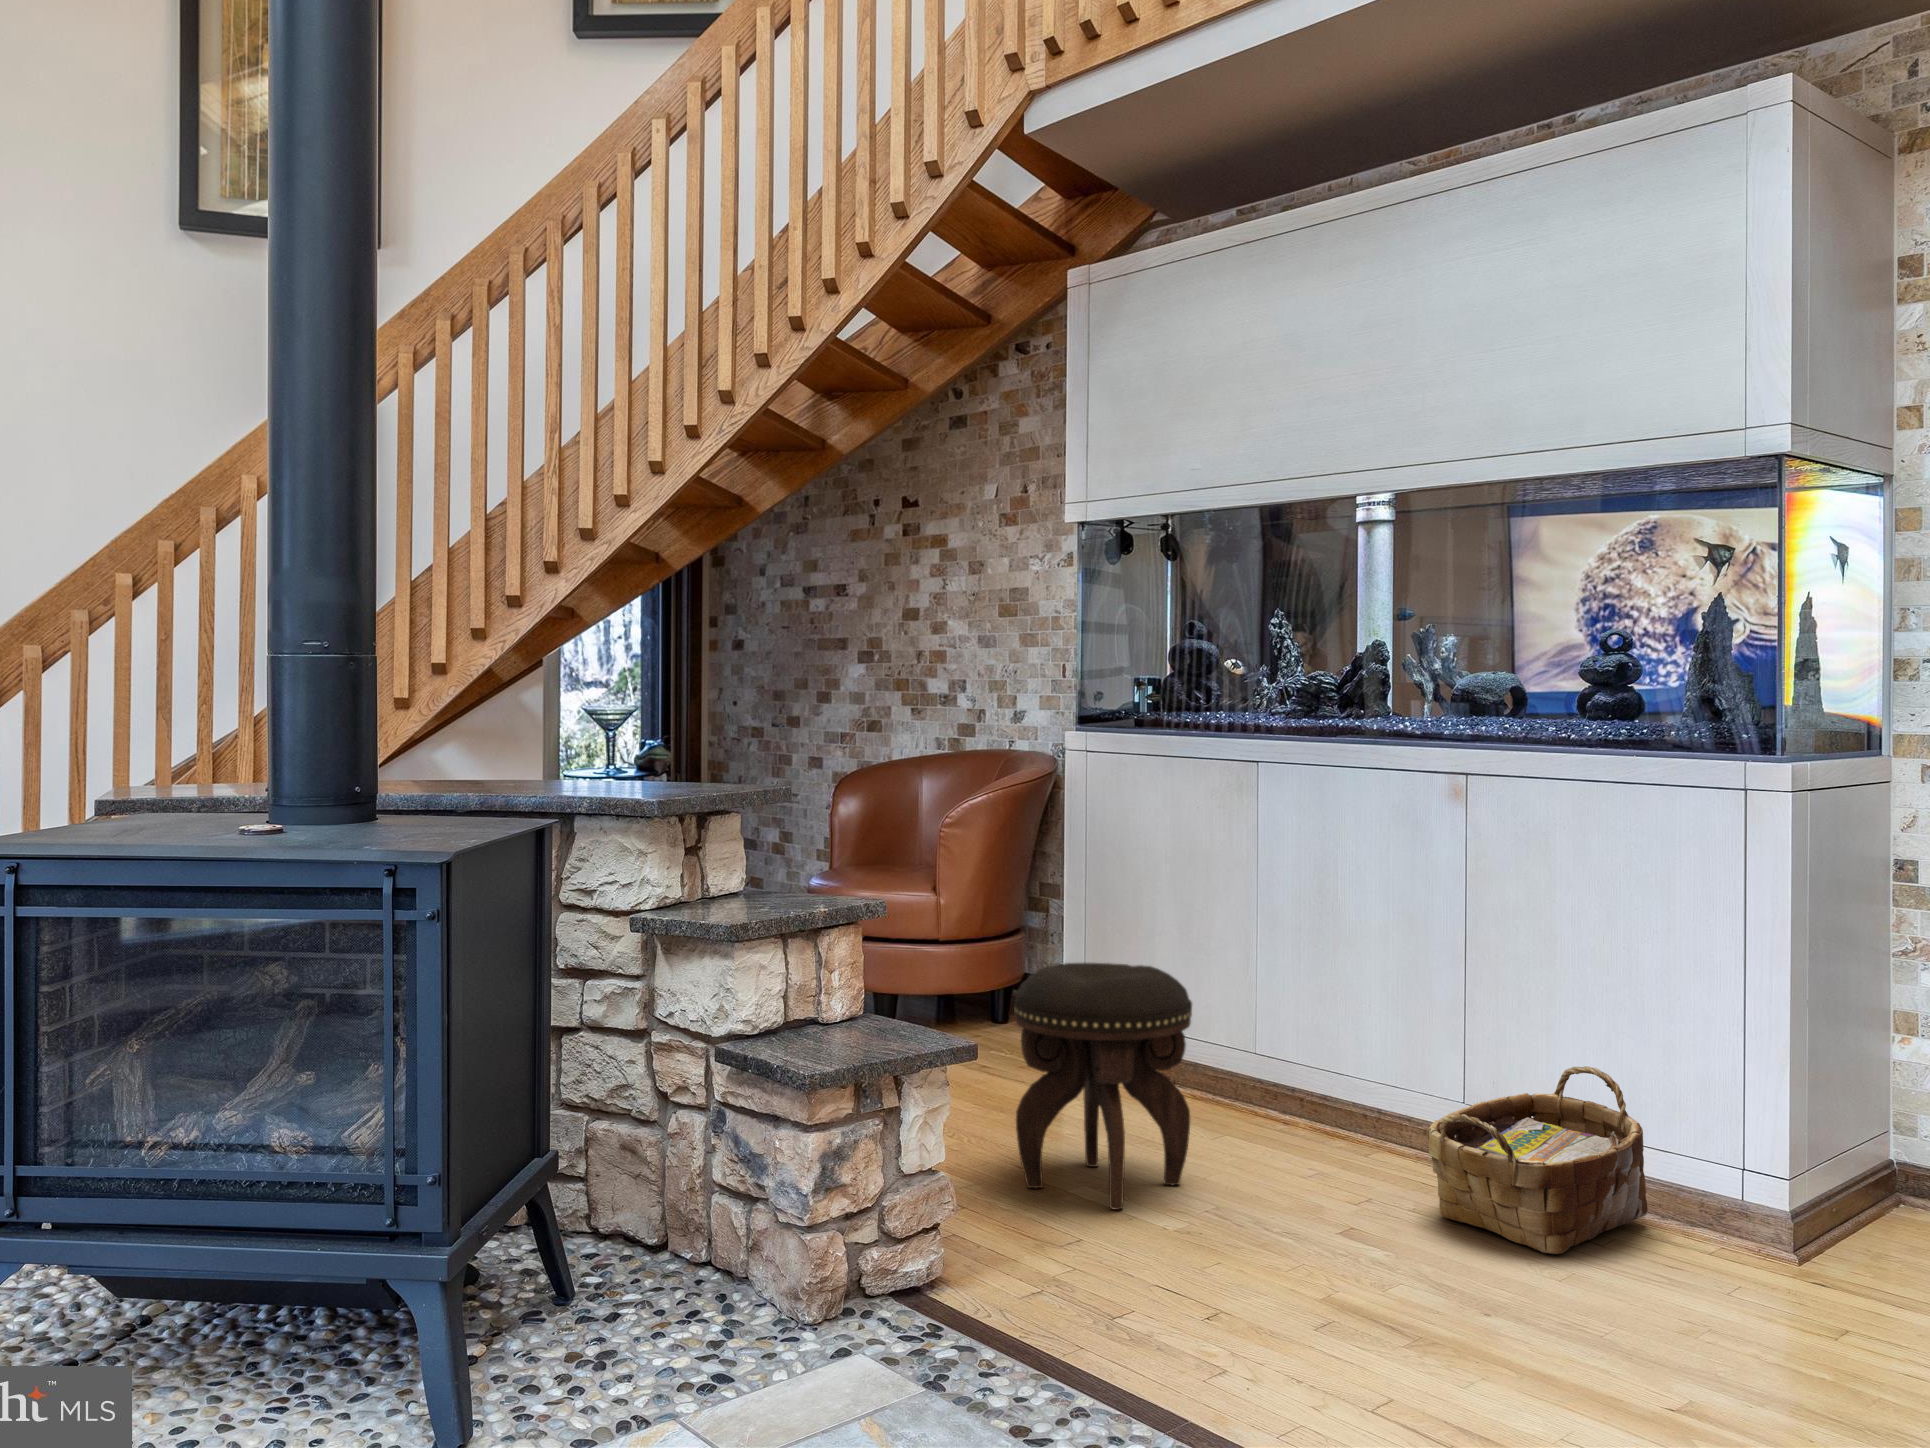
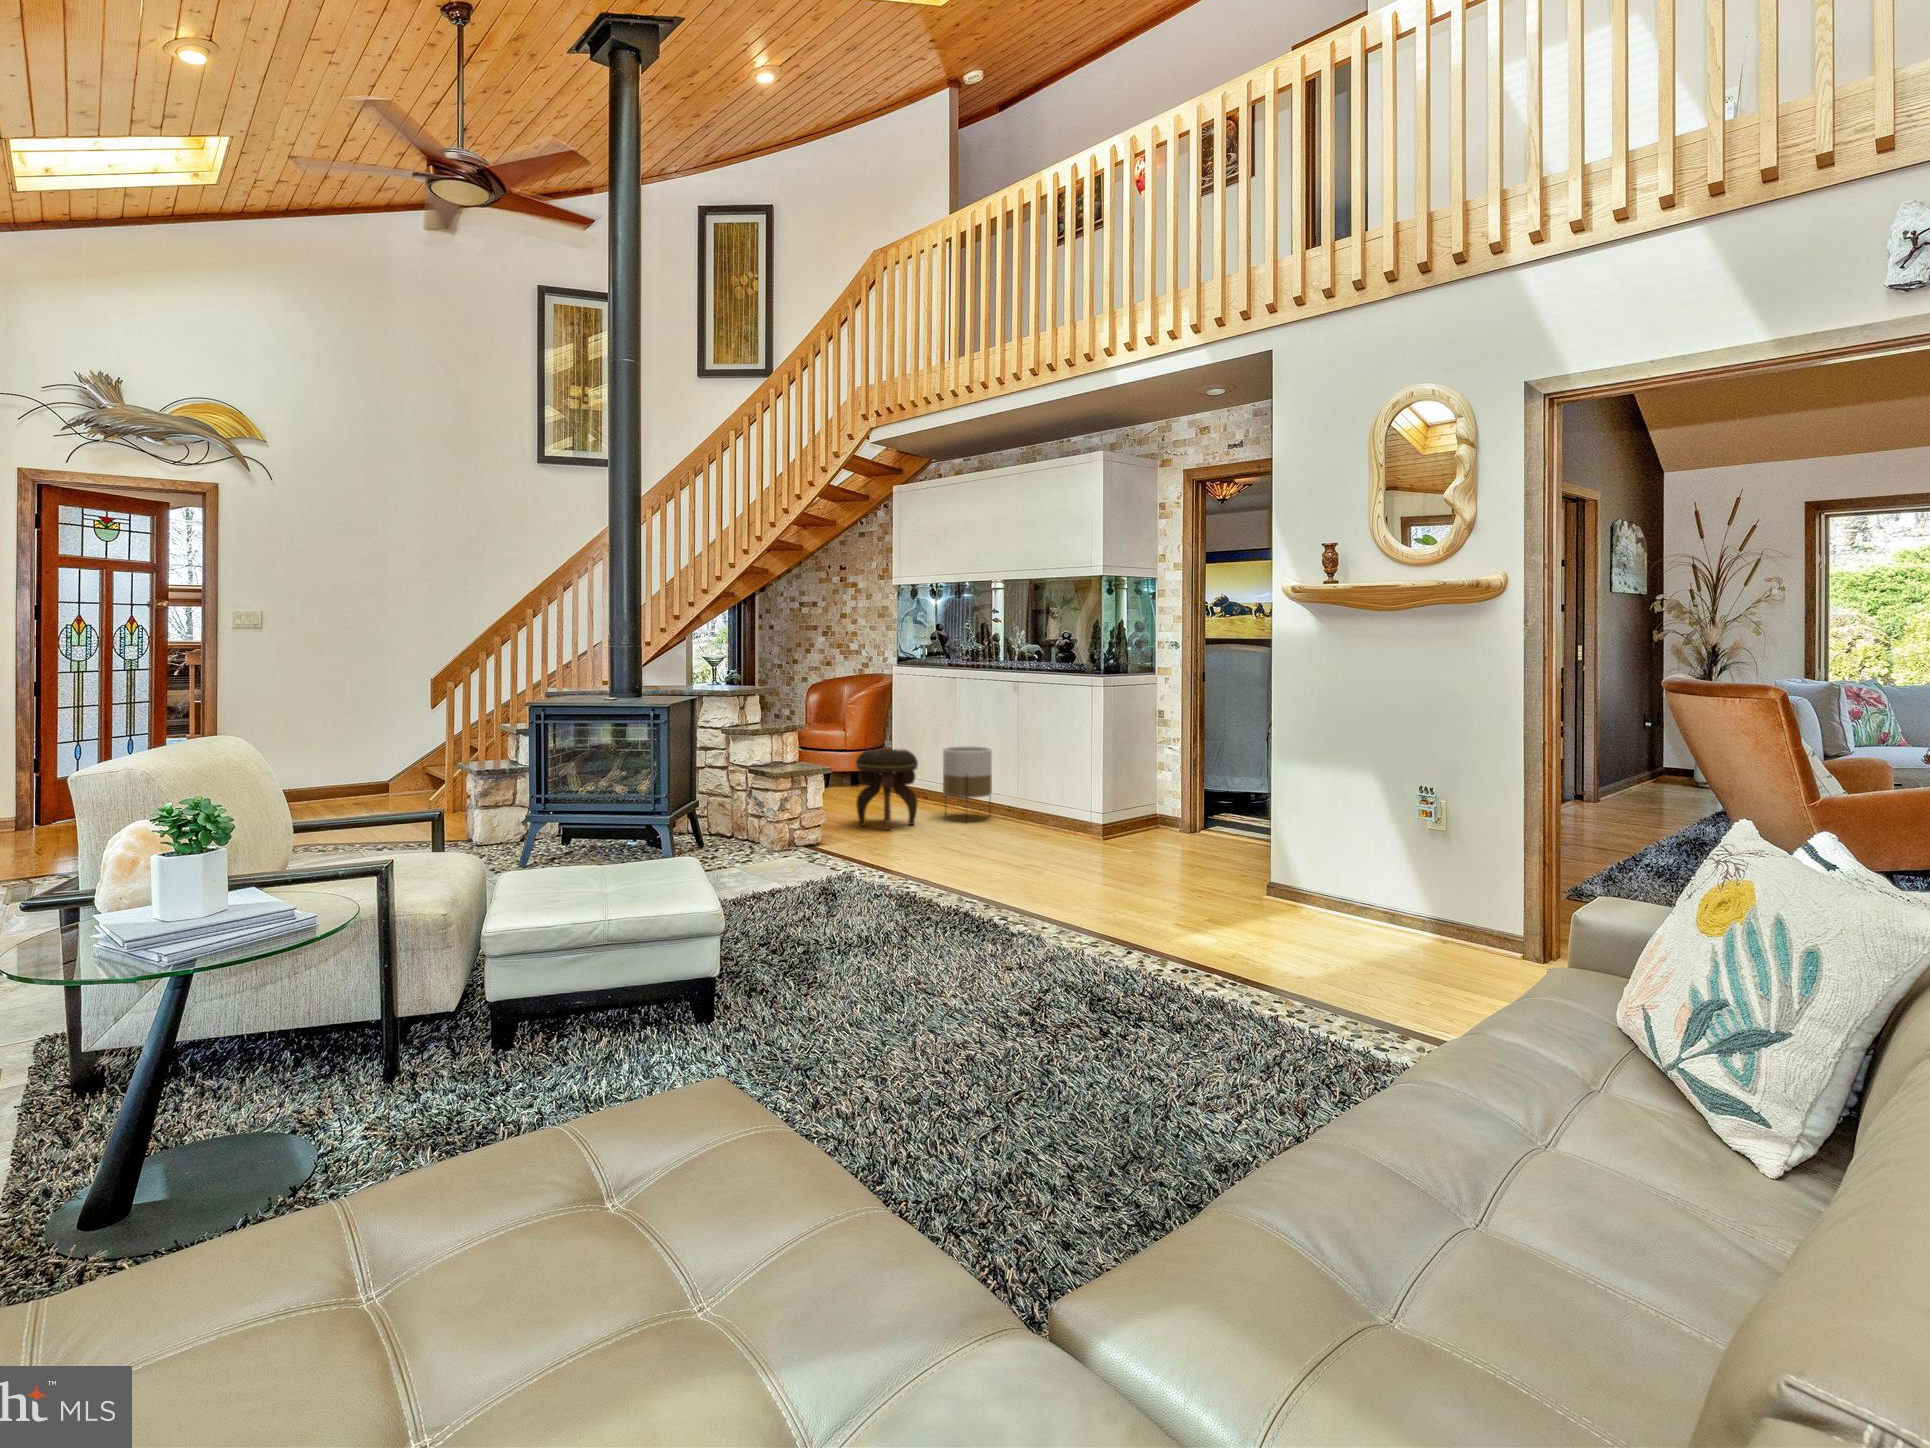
planter: none [1243,947,1382,1173] -> present [943,746,992,799]
woven basket: present [1428,1066,1648,1254] -> none [991,782,1063,839]

